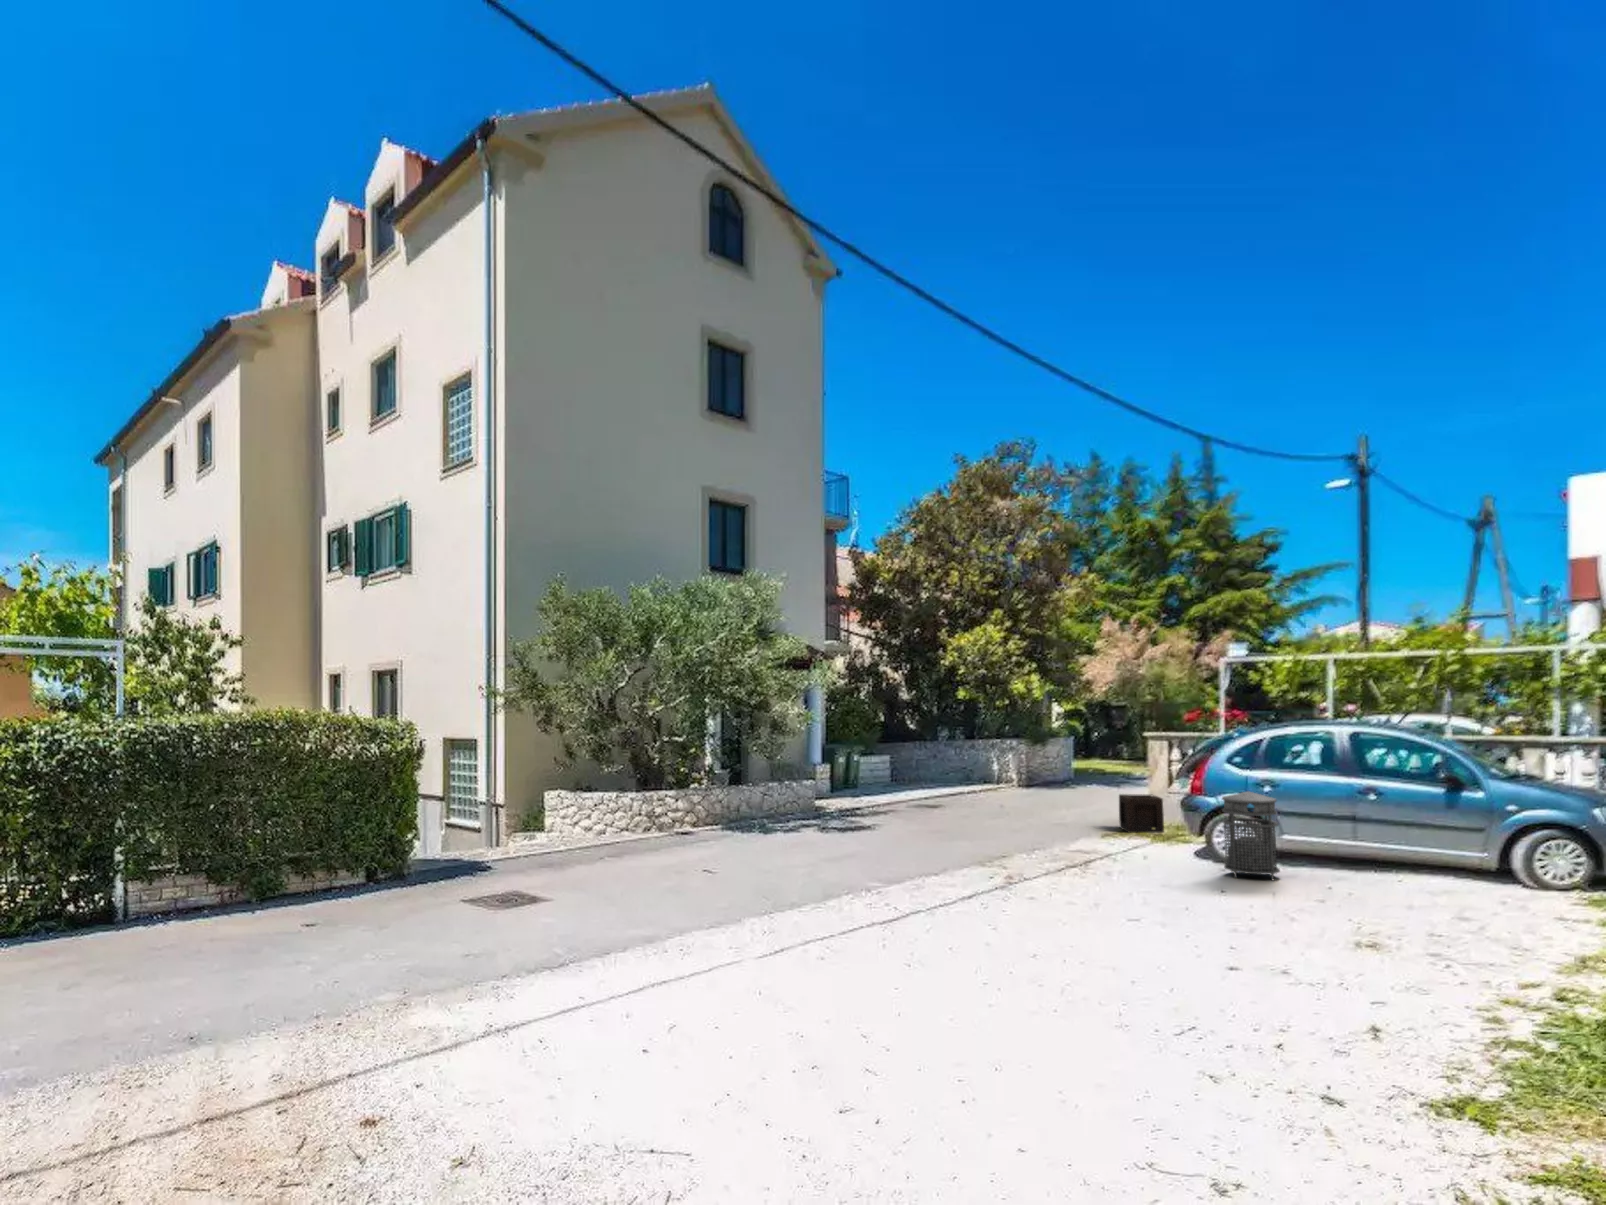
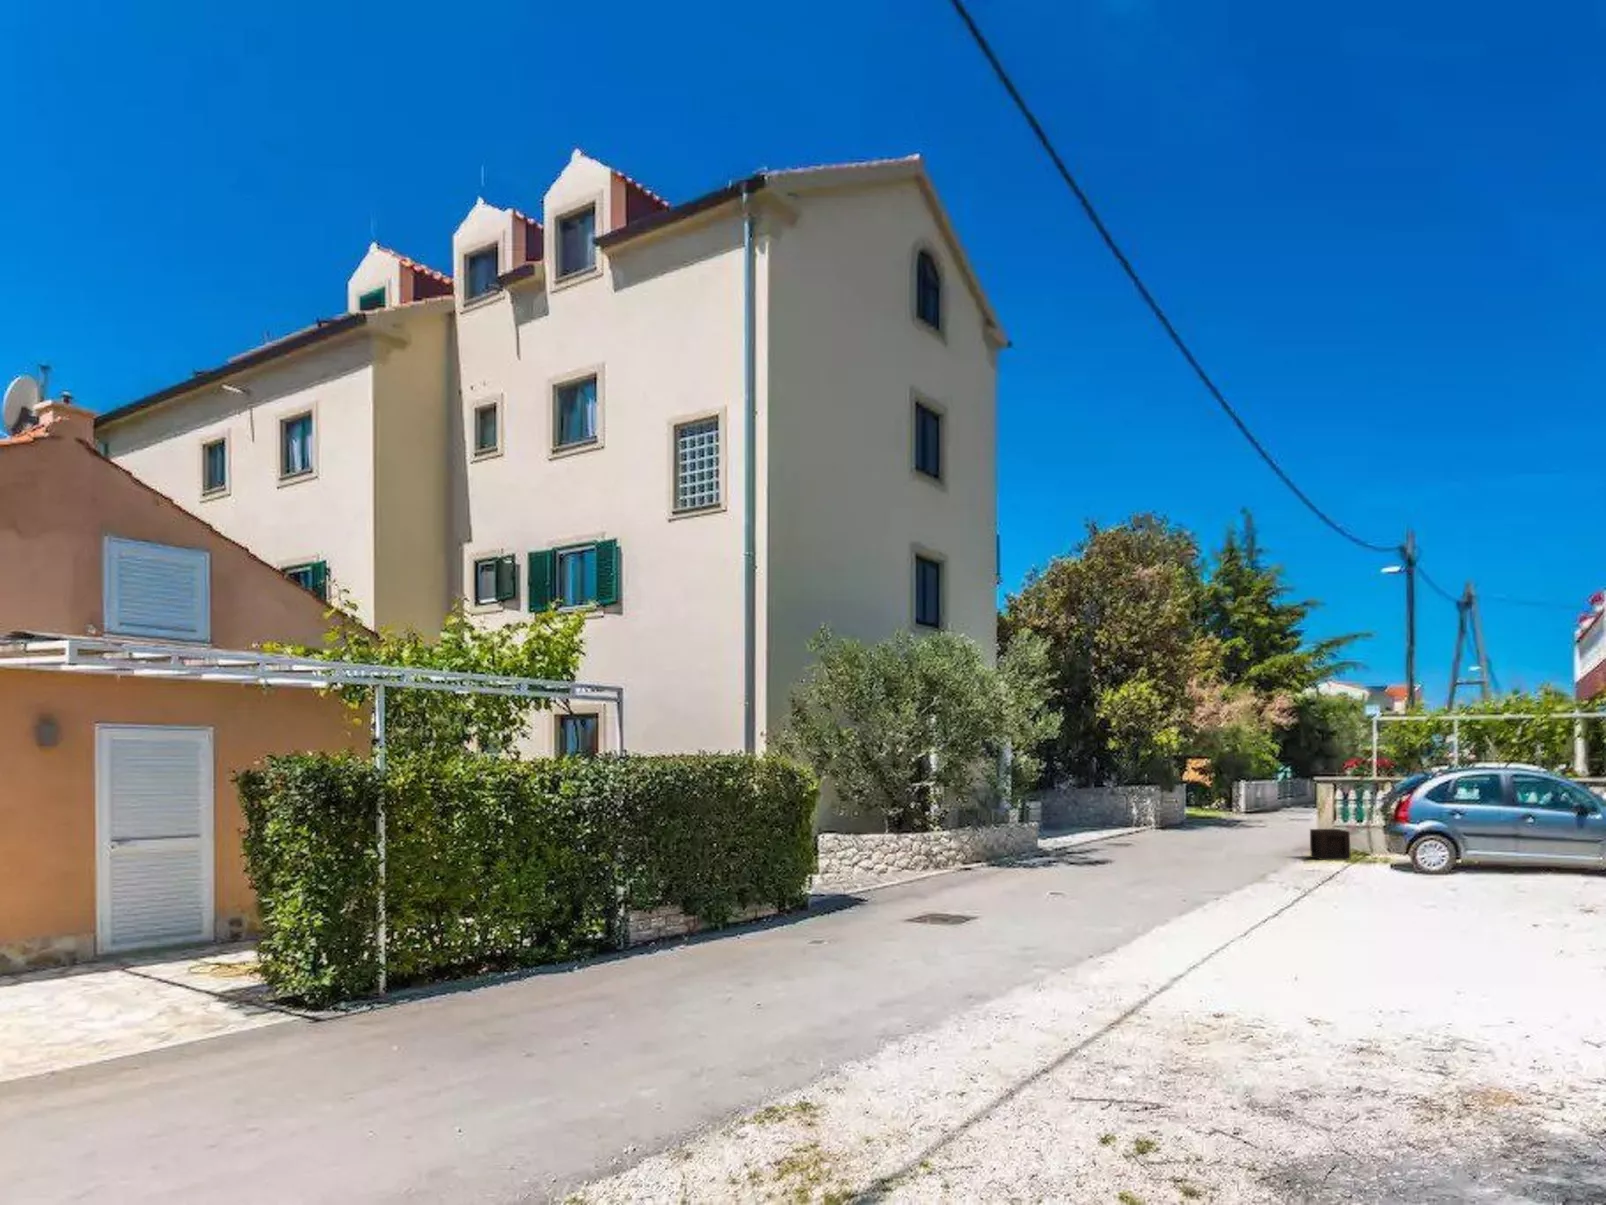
trash can: present [1222,792,1280,880] -> none [1426,819,1468,882]

